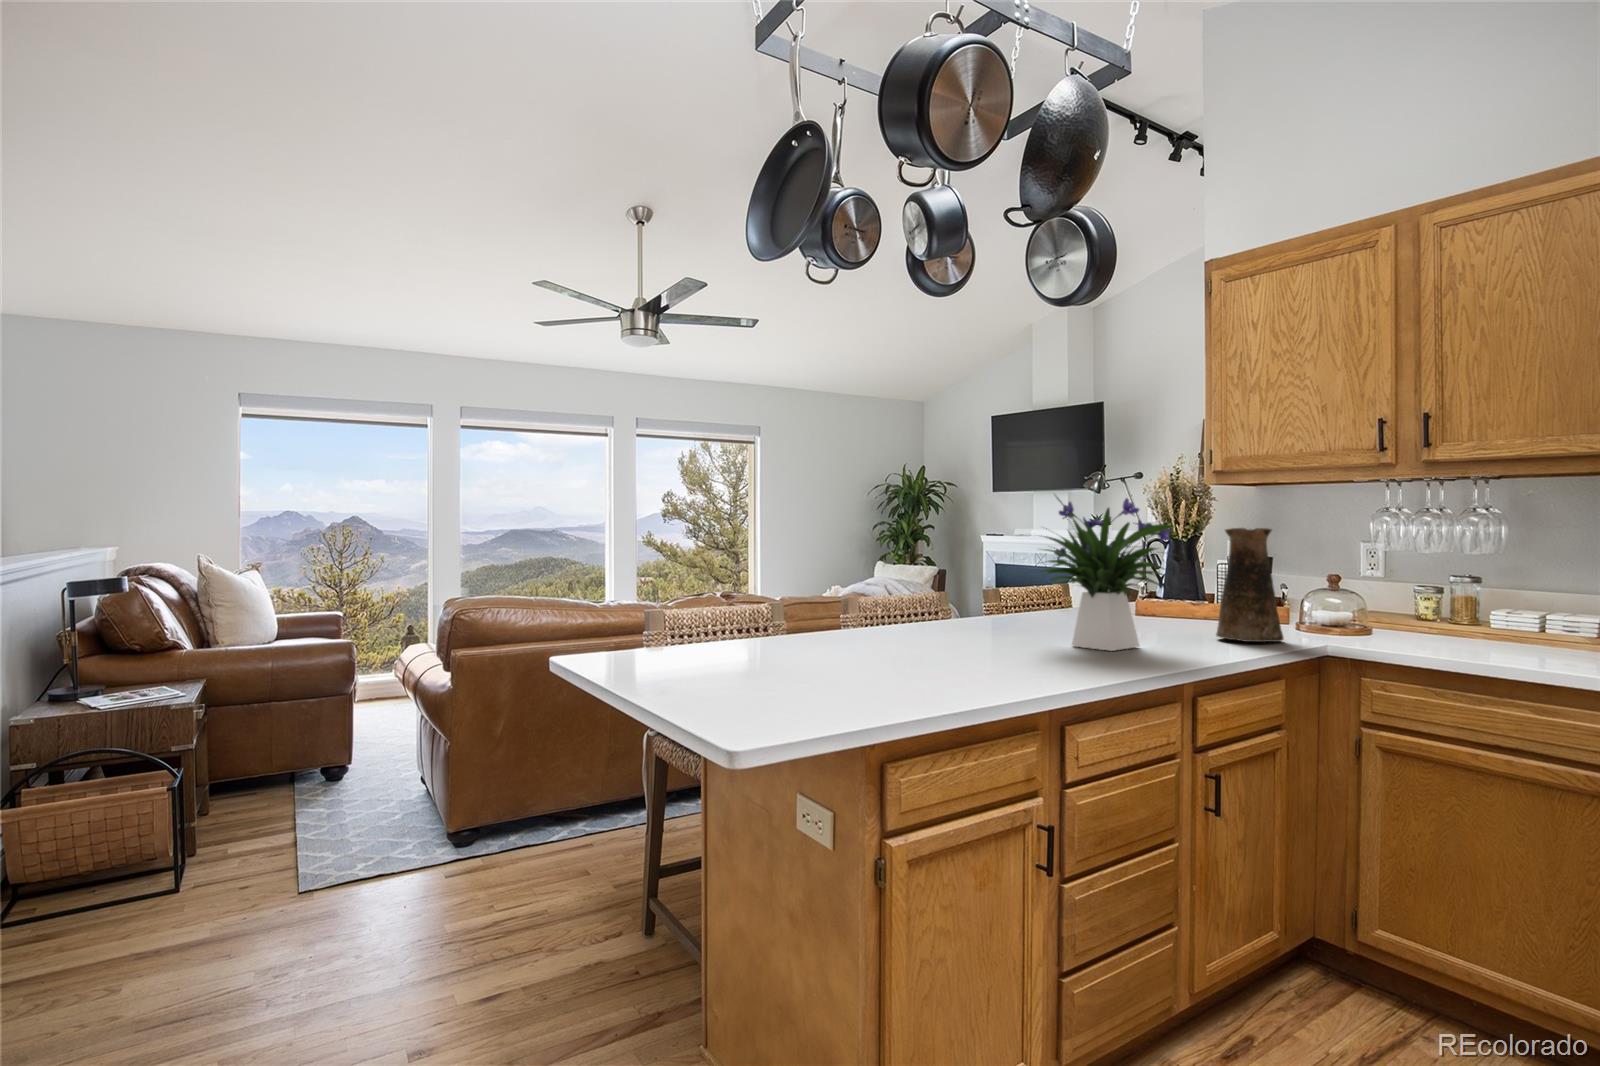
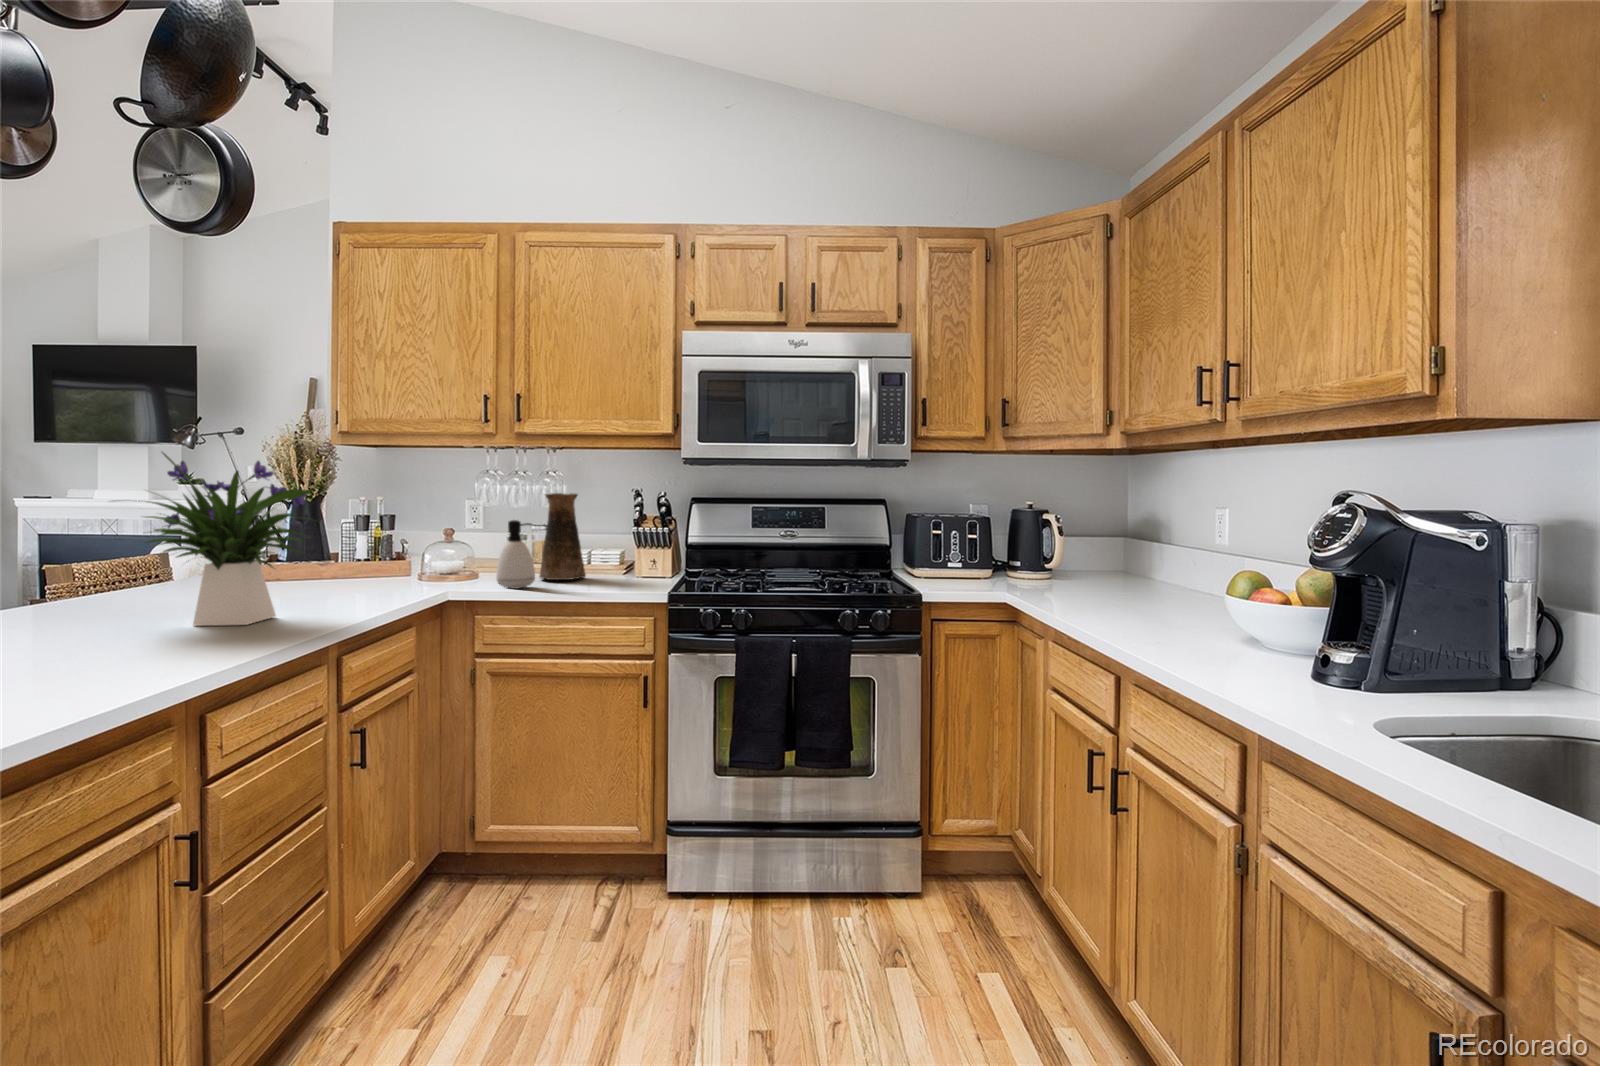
pitcher: present [1216,528,1284,642] -> present [539,493,586,580]
soap dispenser: none [1392,563,1449,649] -> present [496,520,535,589]

